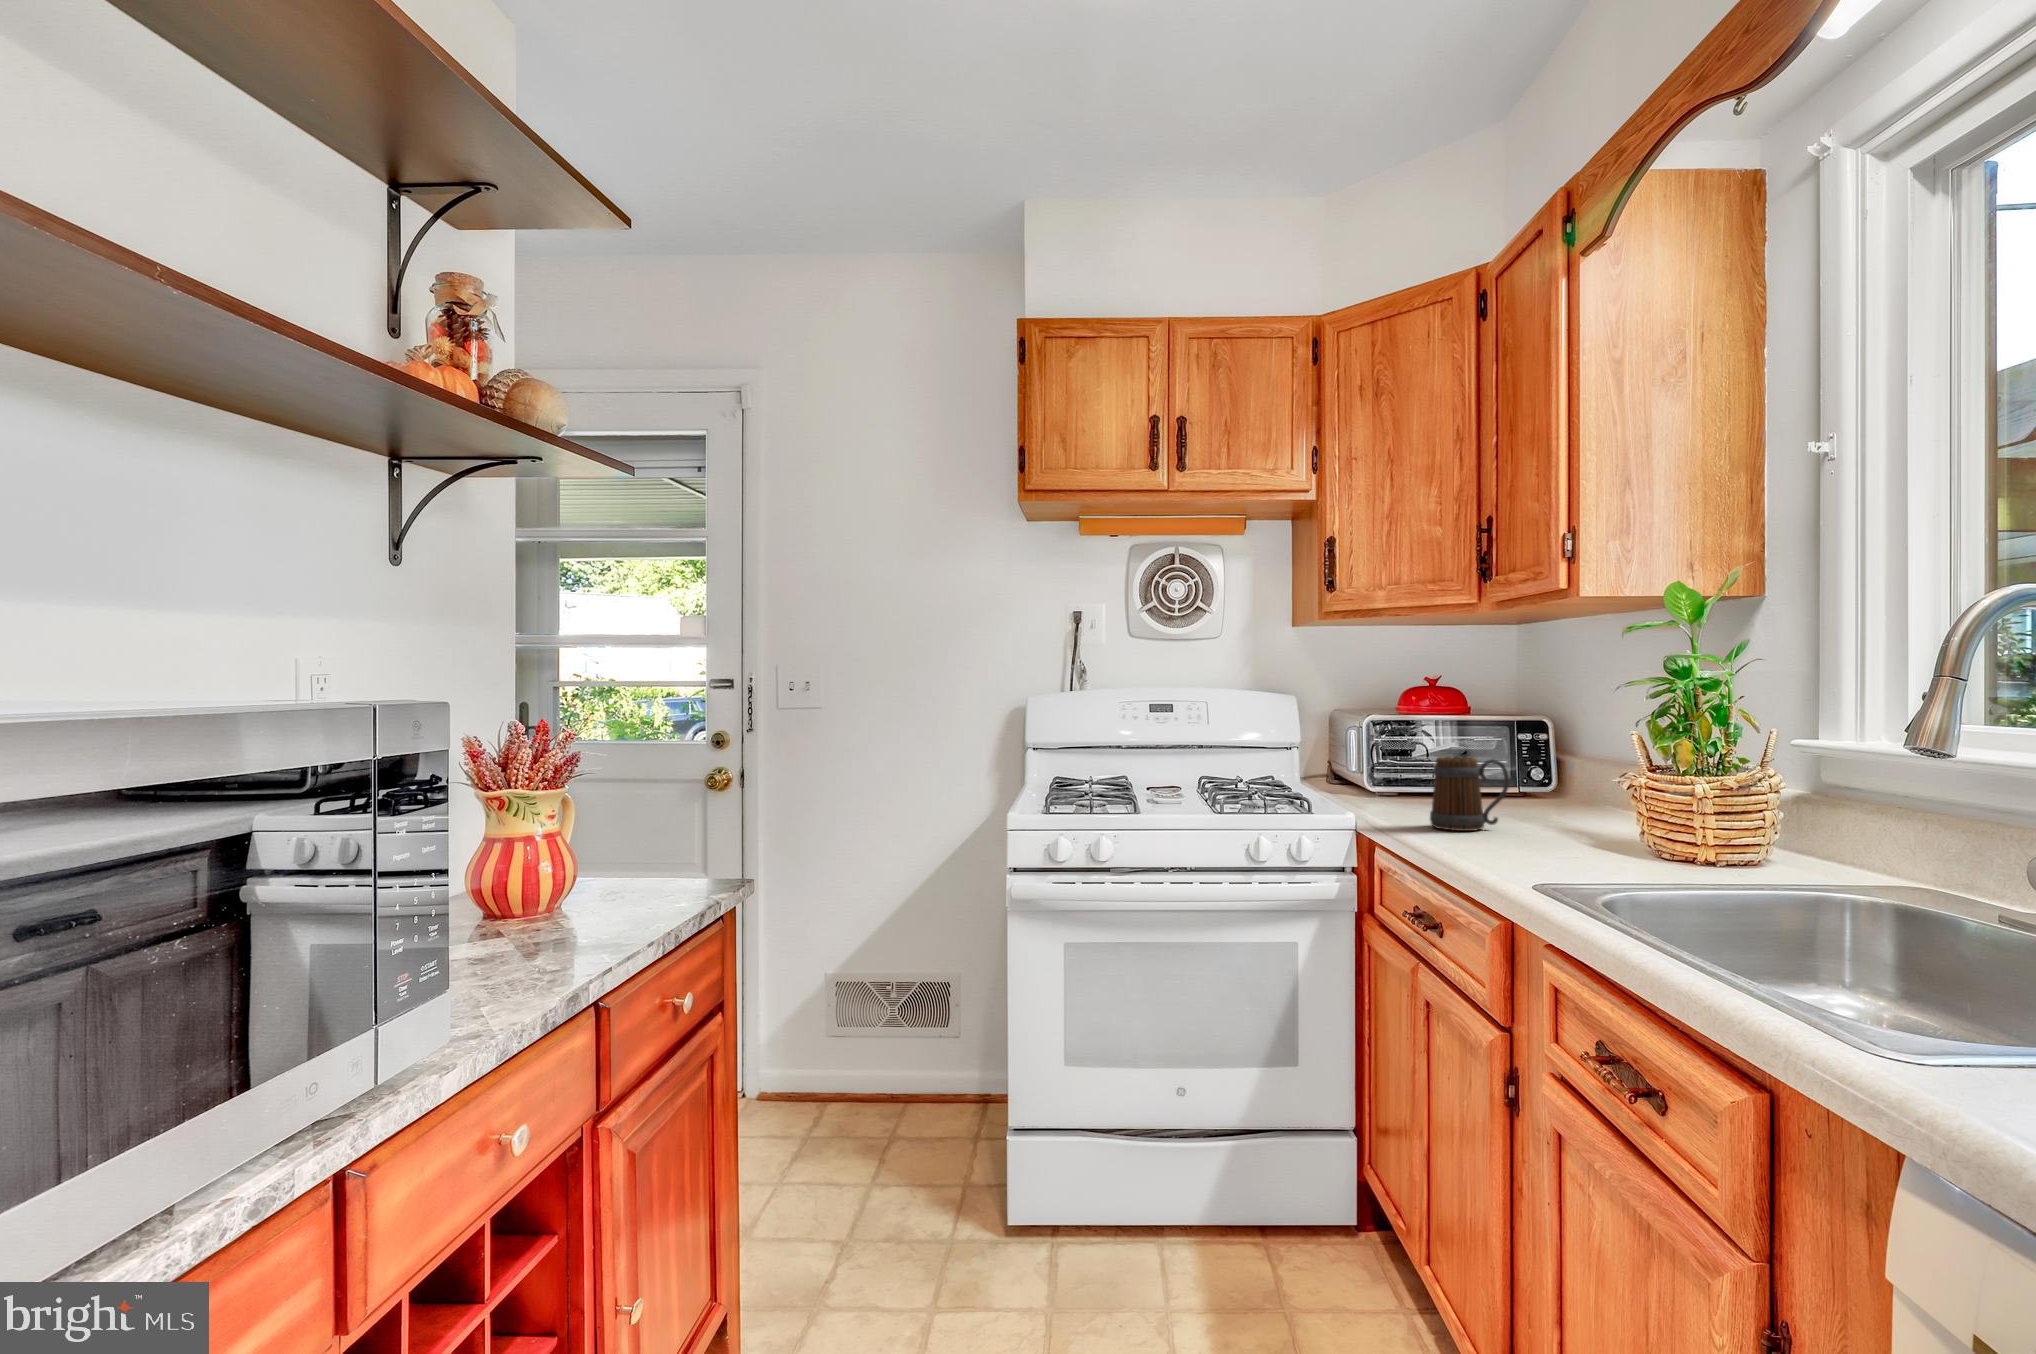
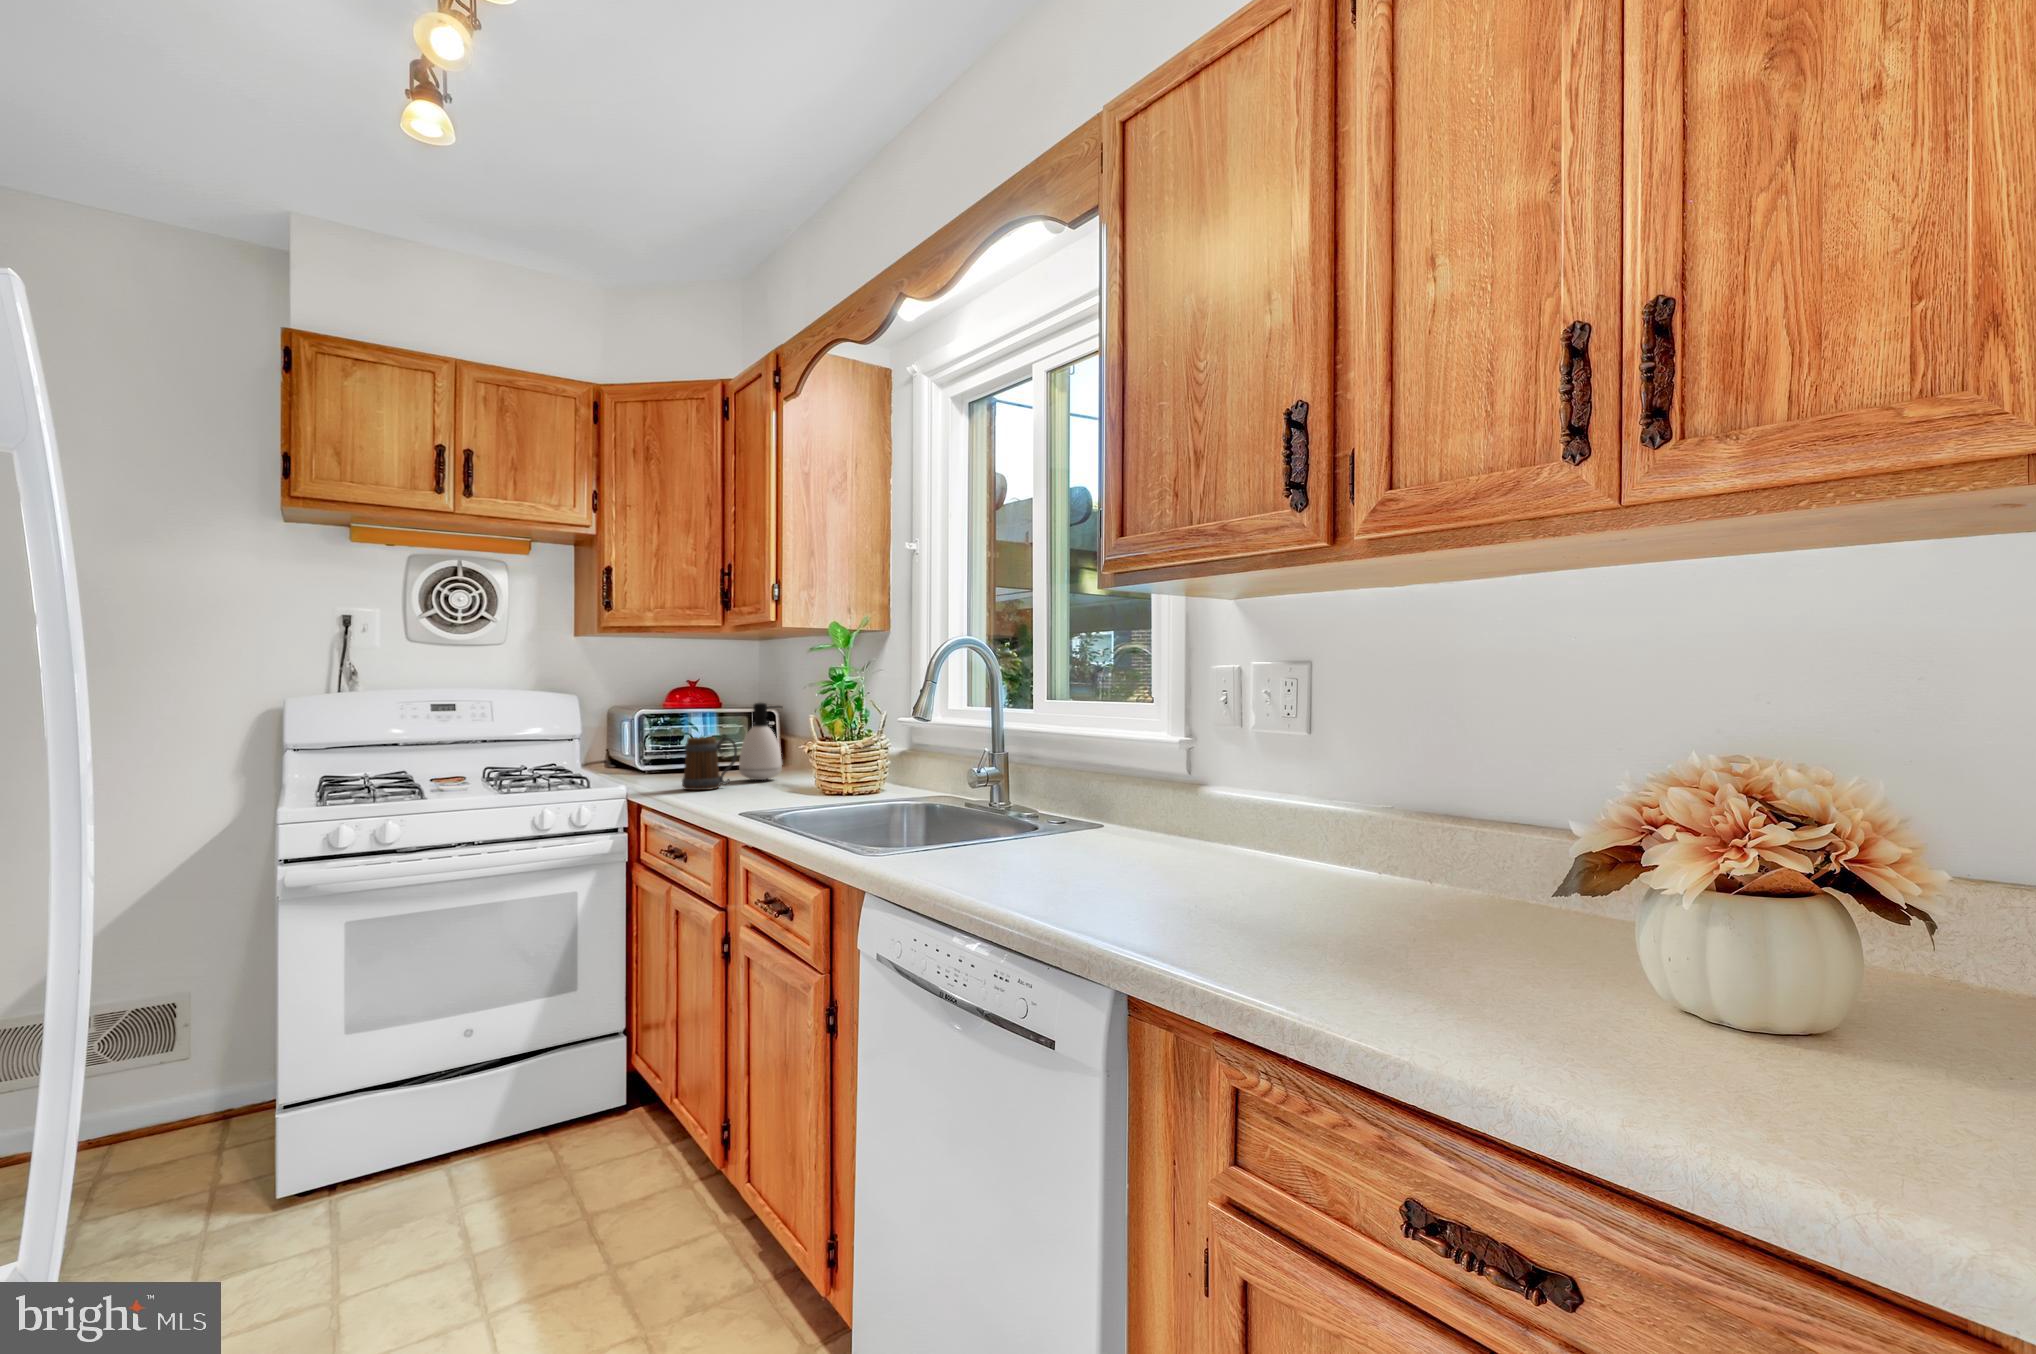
soap dispenser: none [1509,710,1577,820] -> present [739,703,782,780]

